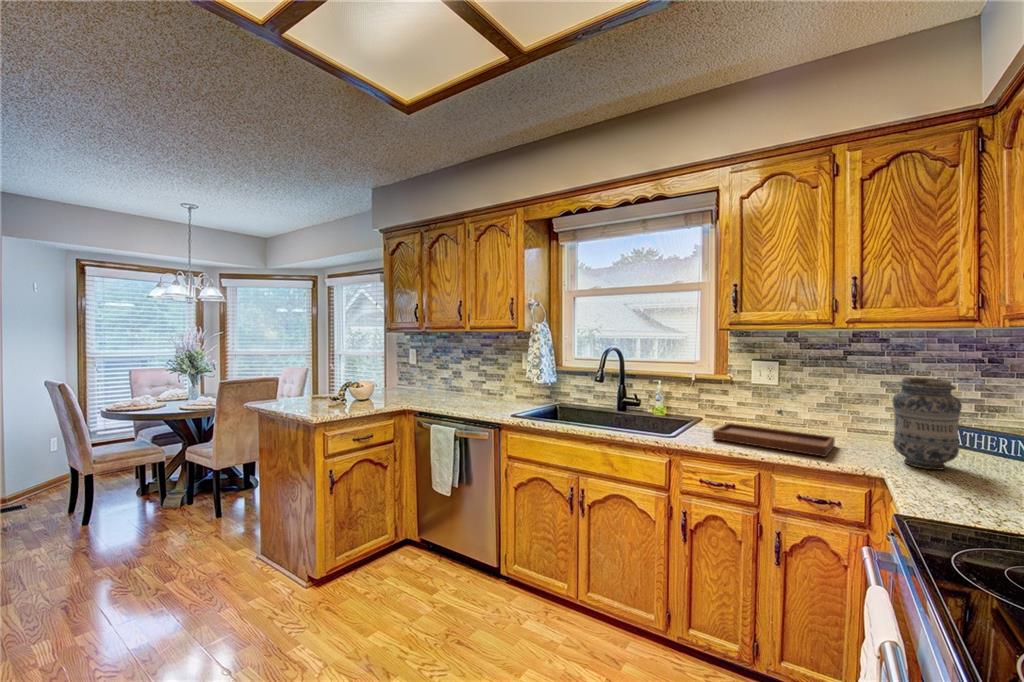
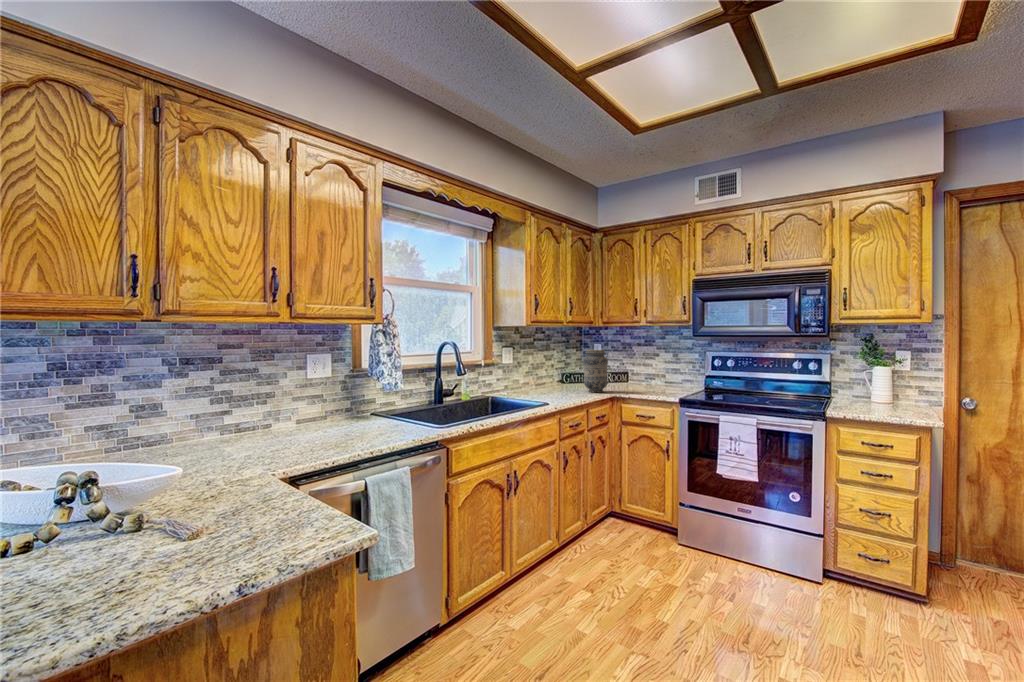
tray: present [713,409,835,457] -> none [523,375,587,401]

